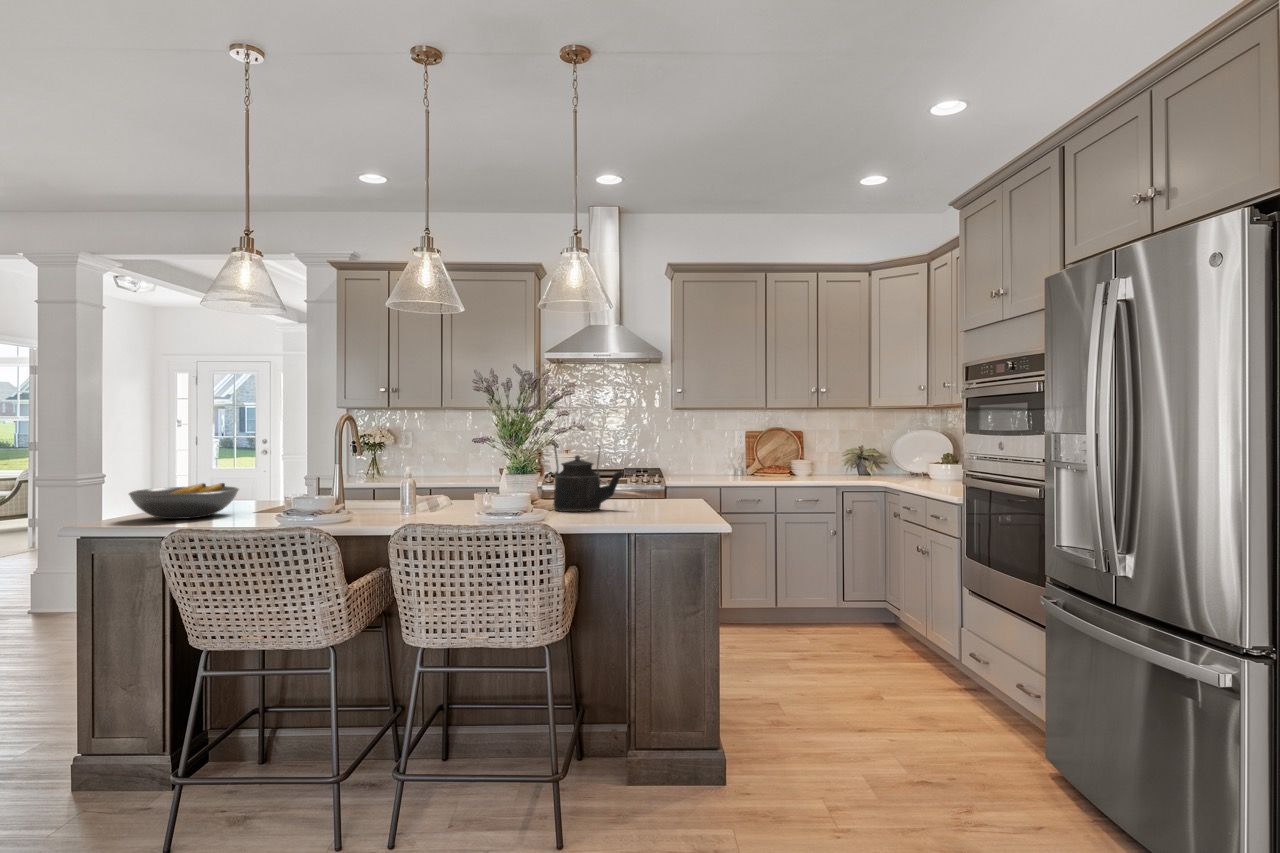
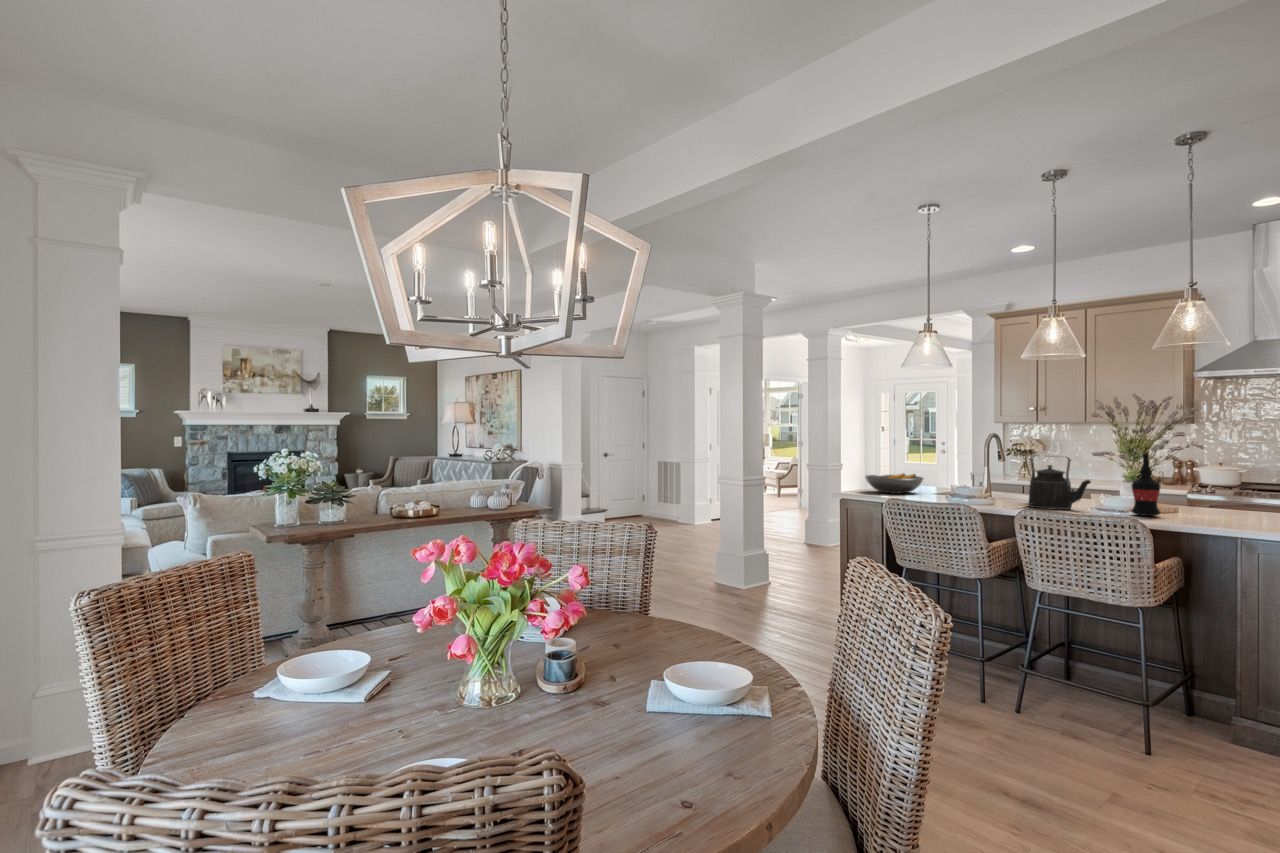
wine bottle: none [523,434,553,517] -> present [1132,451,1160,516]
kettle: present [554,444,624,512] -> present [1029,455,1091,510]

